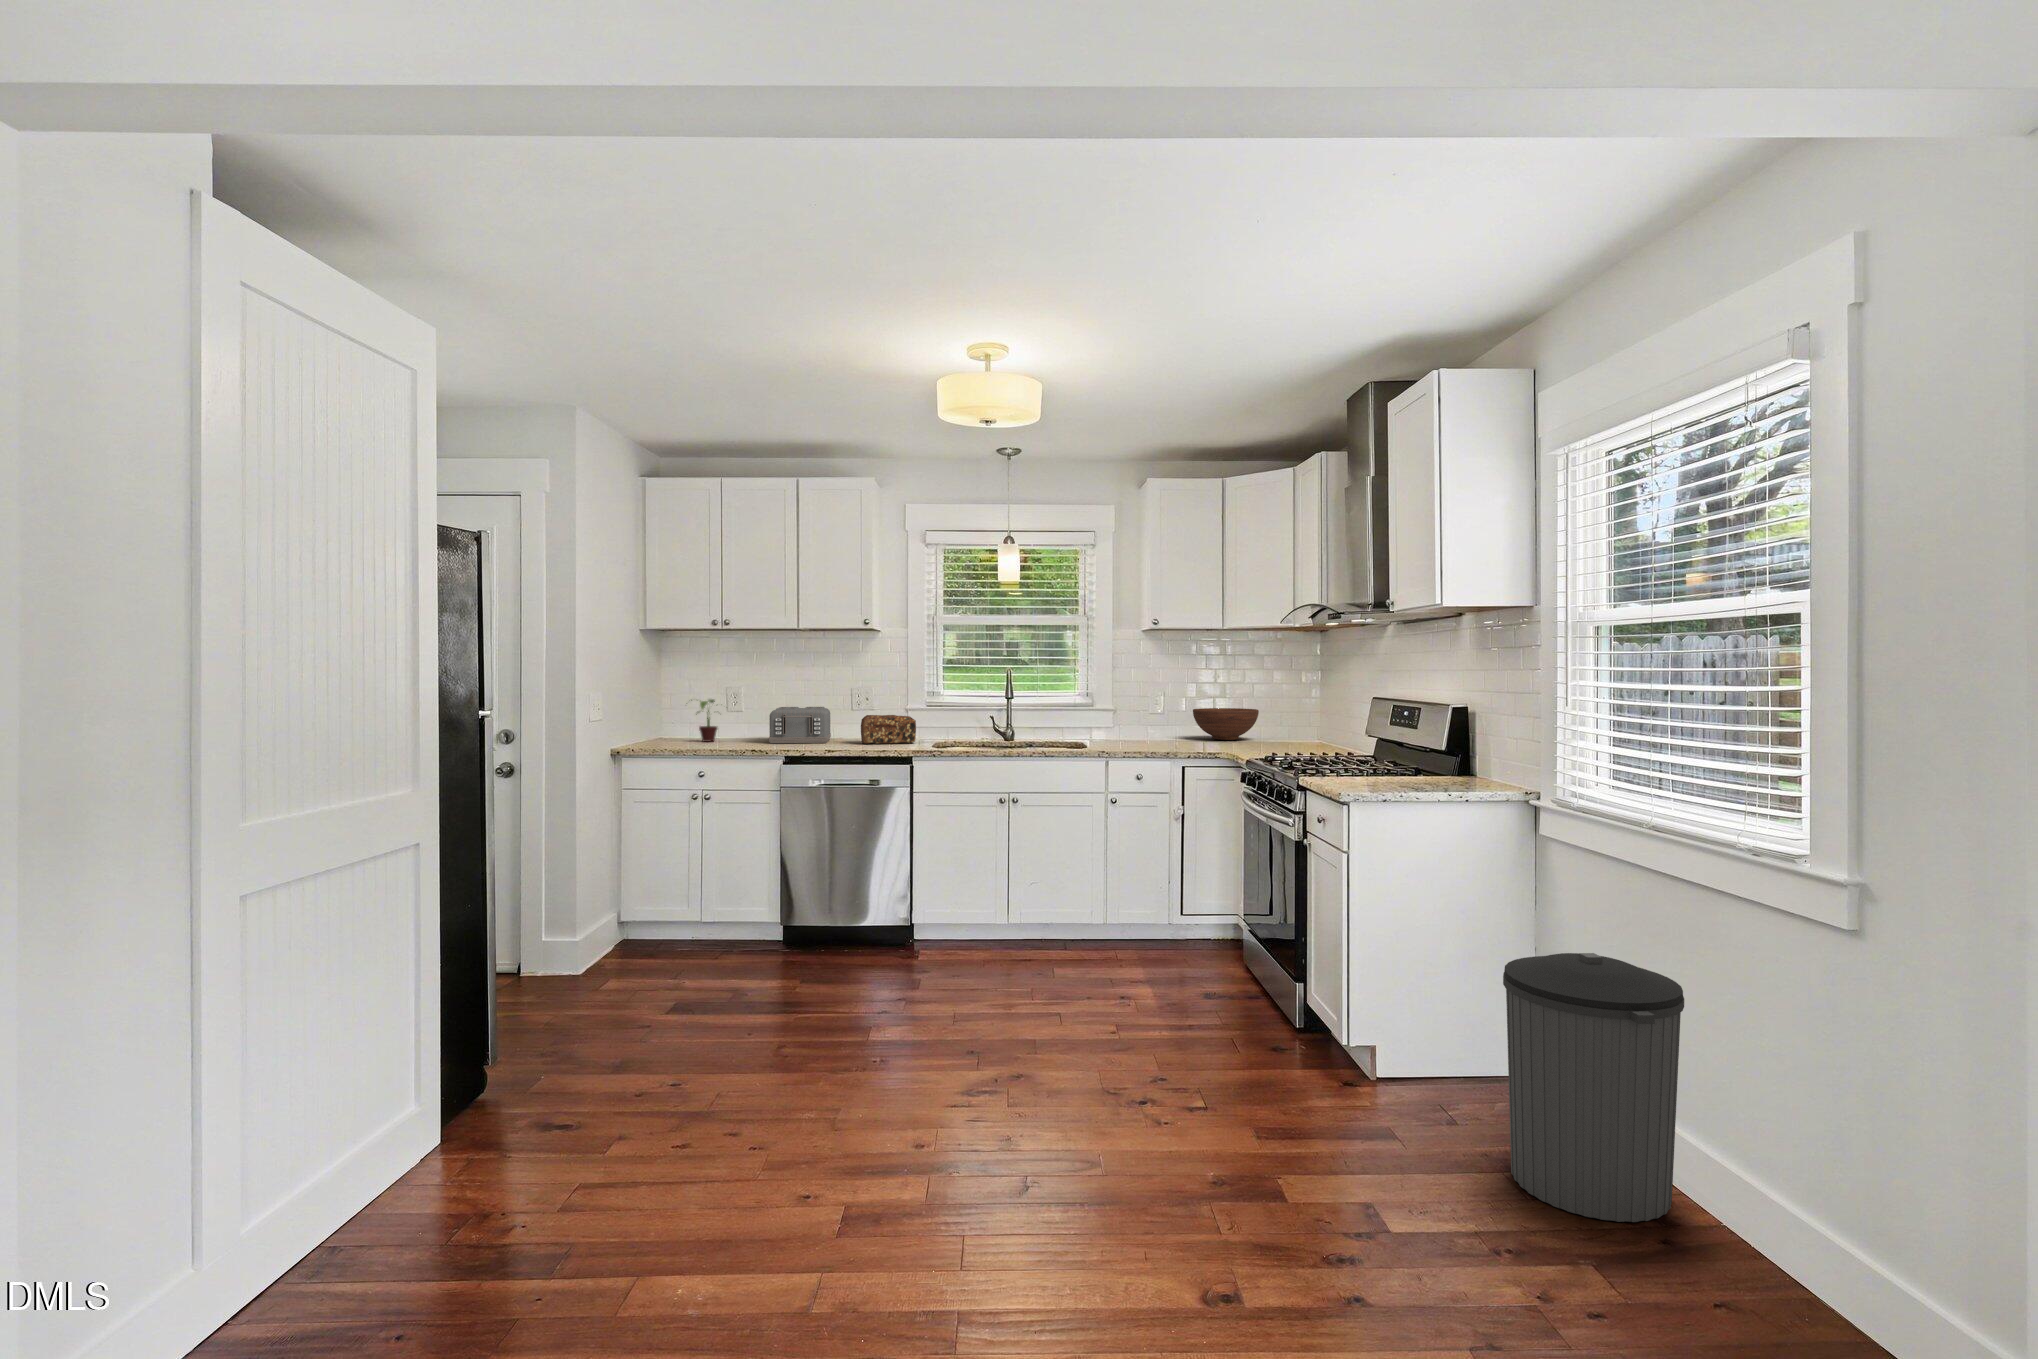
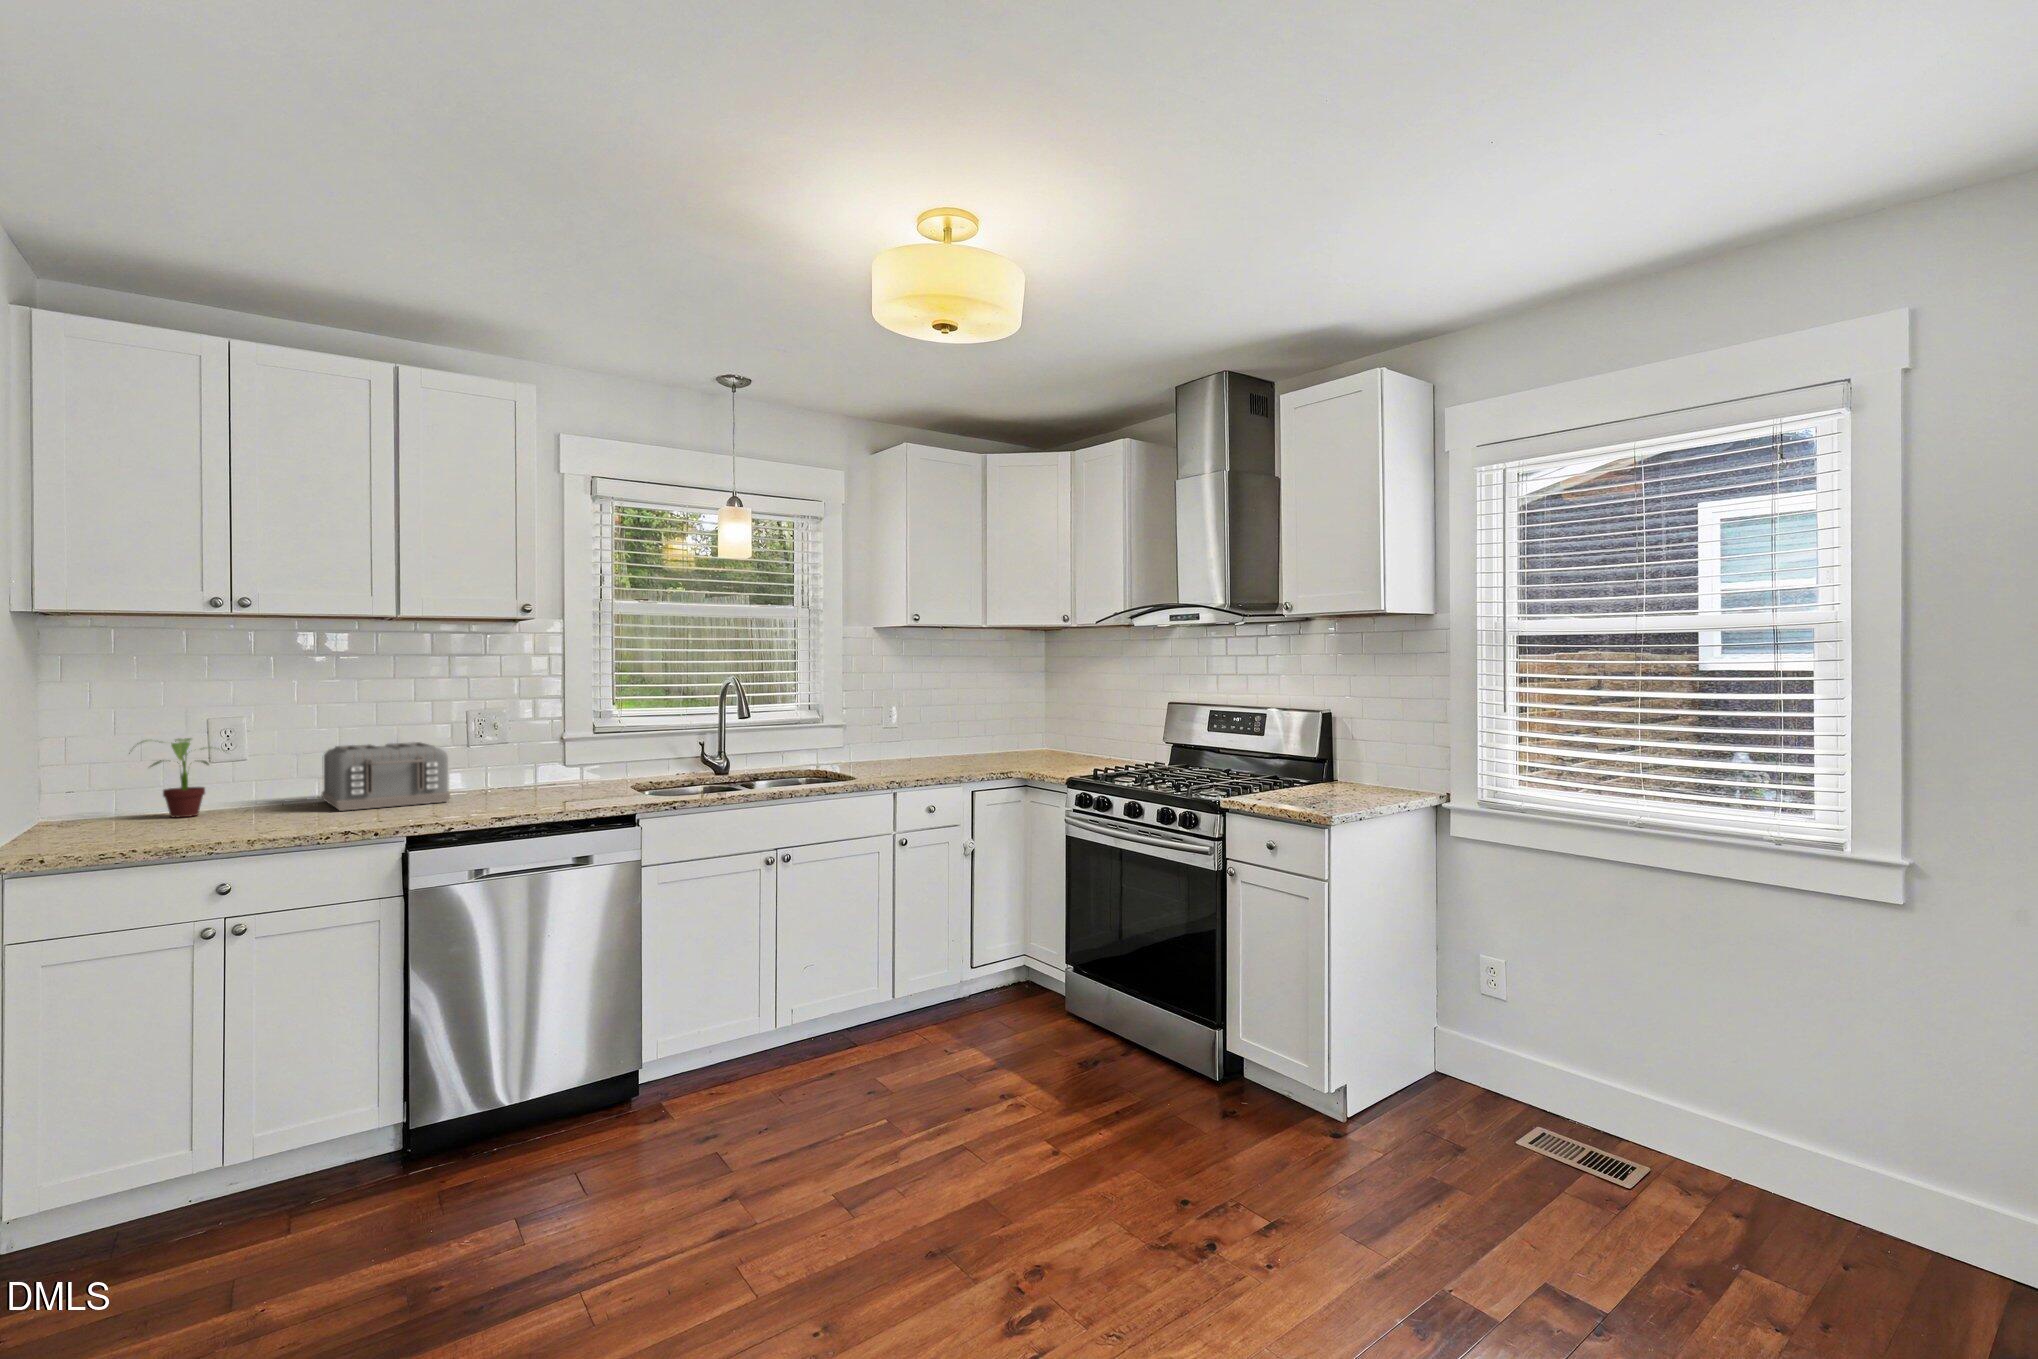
fruit bowl: present [1193,708,1259,740] -> none [938,722,1014,760]
bread loaf: present [861,715,916,744] -> none [507,750,607,799]
trash can: present [1503,953,1684,1222] -> none [1664,984,1909,1286]

